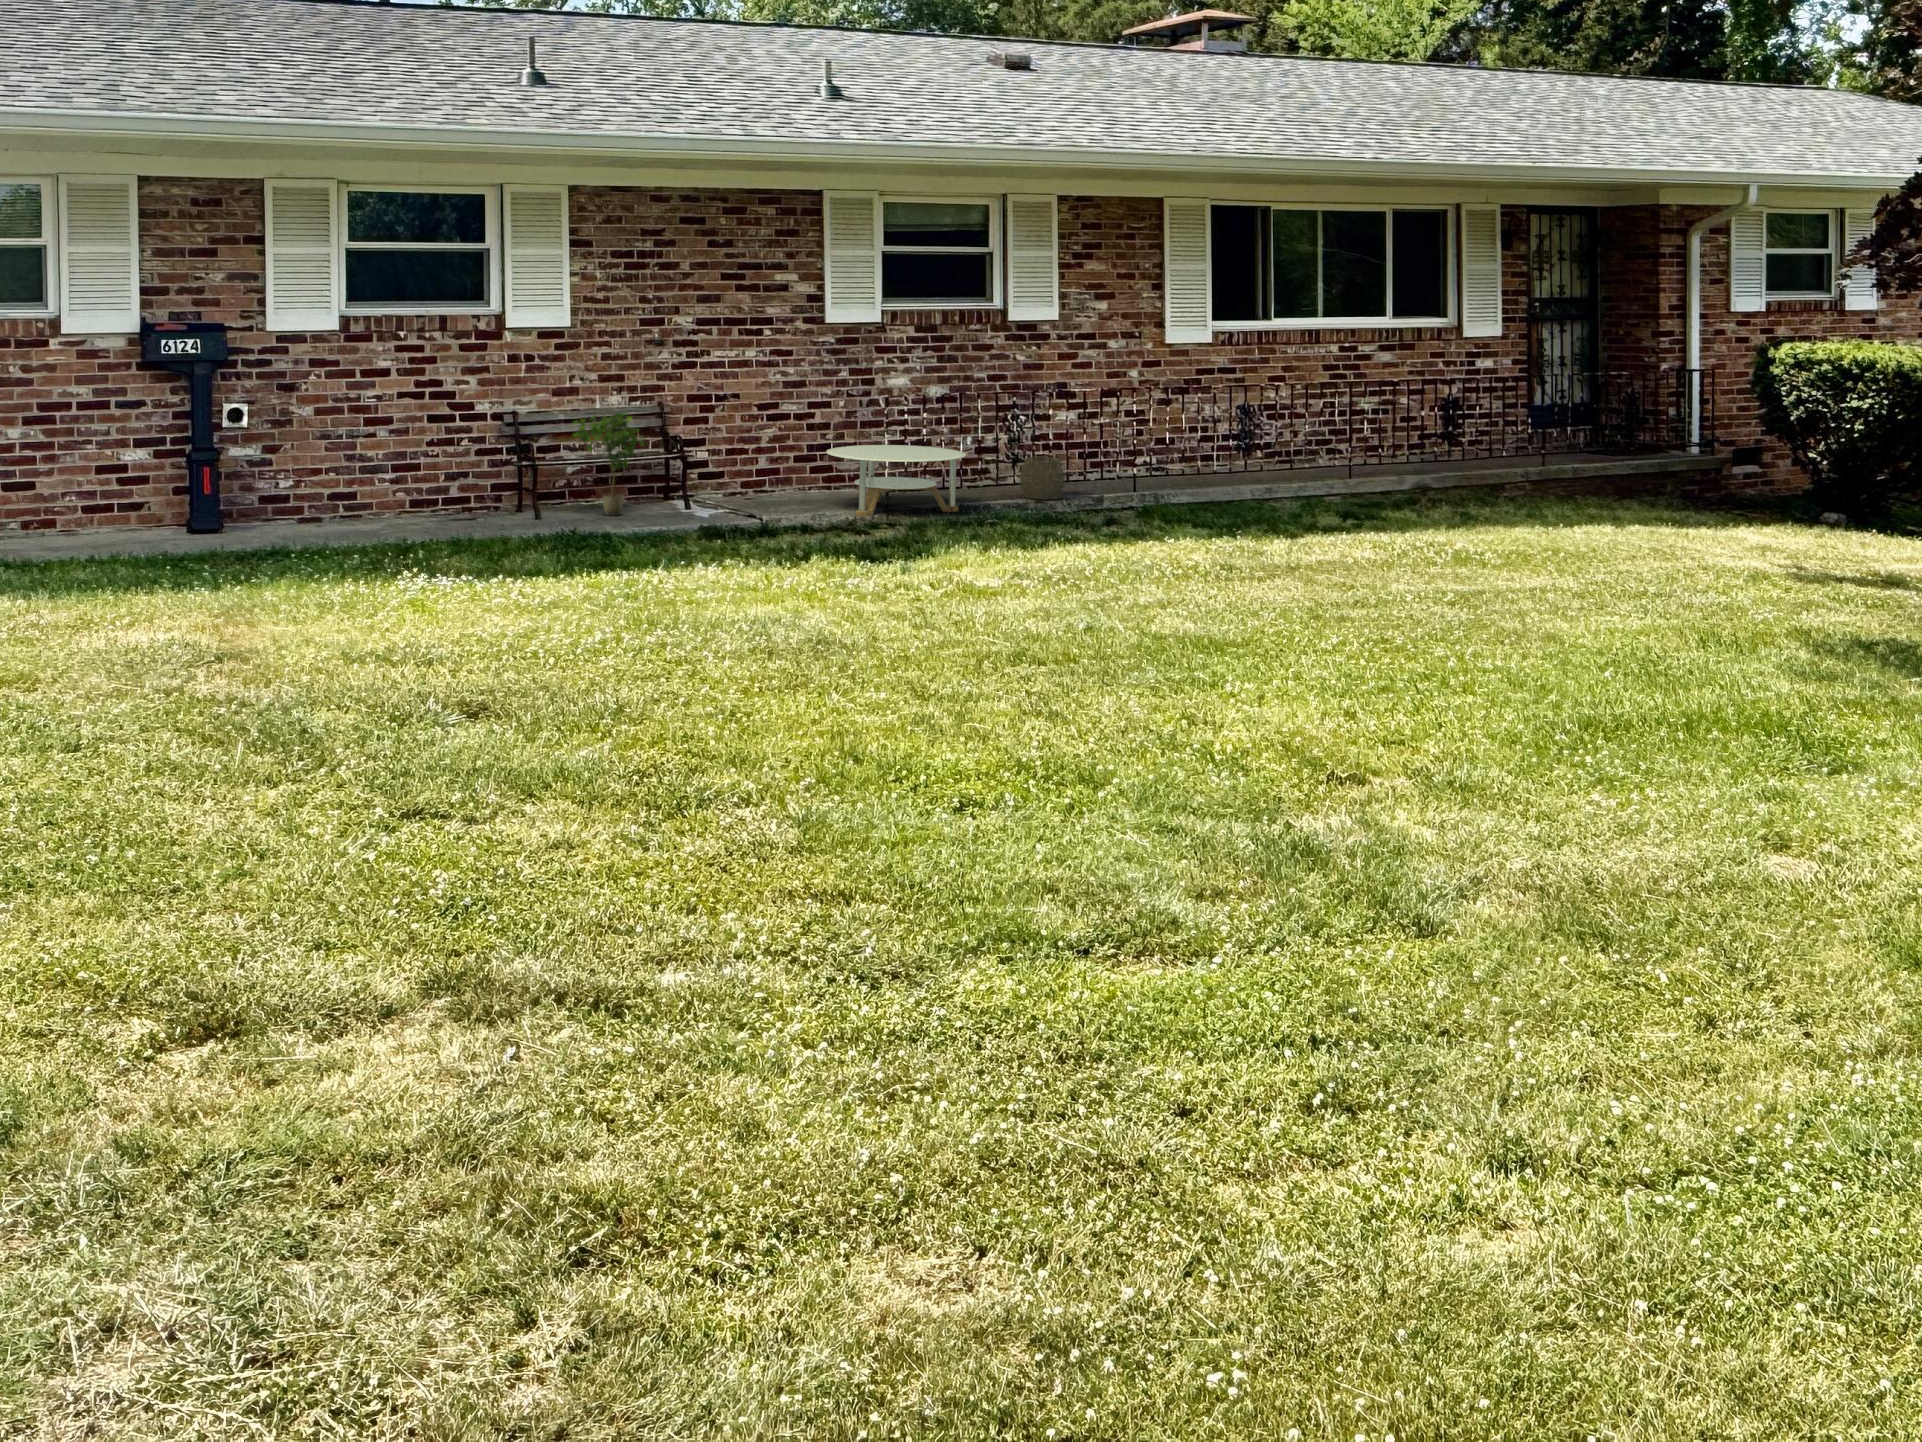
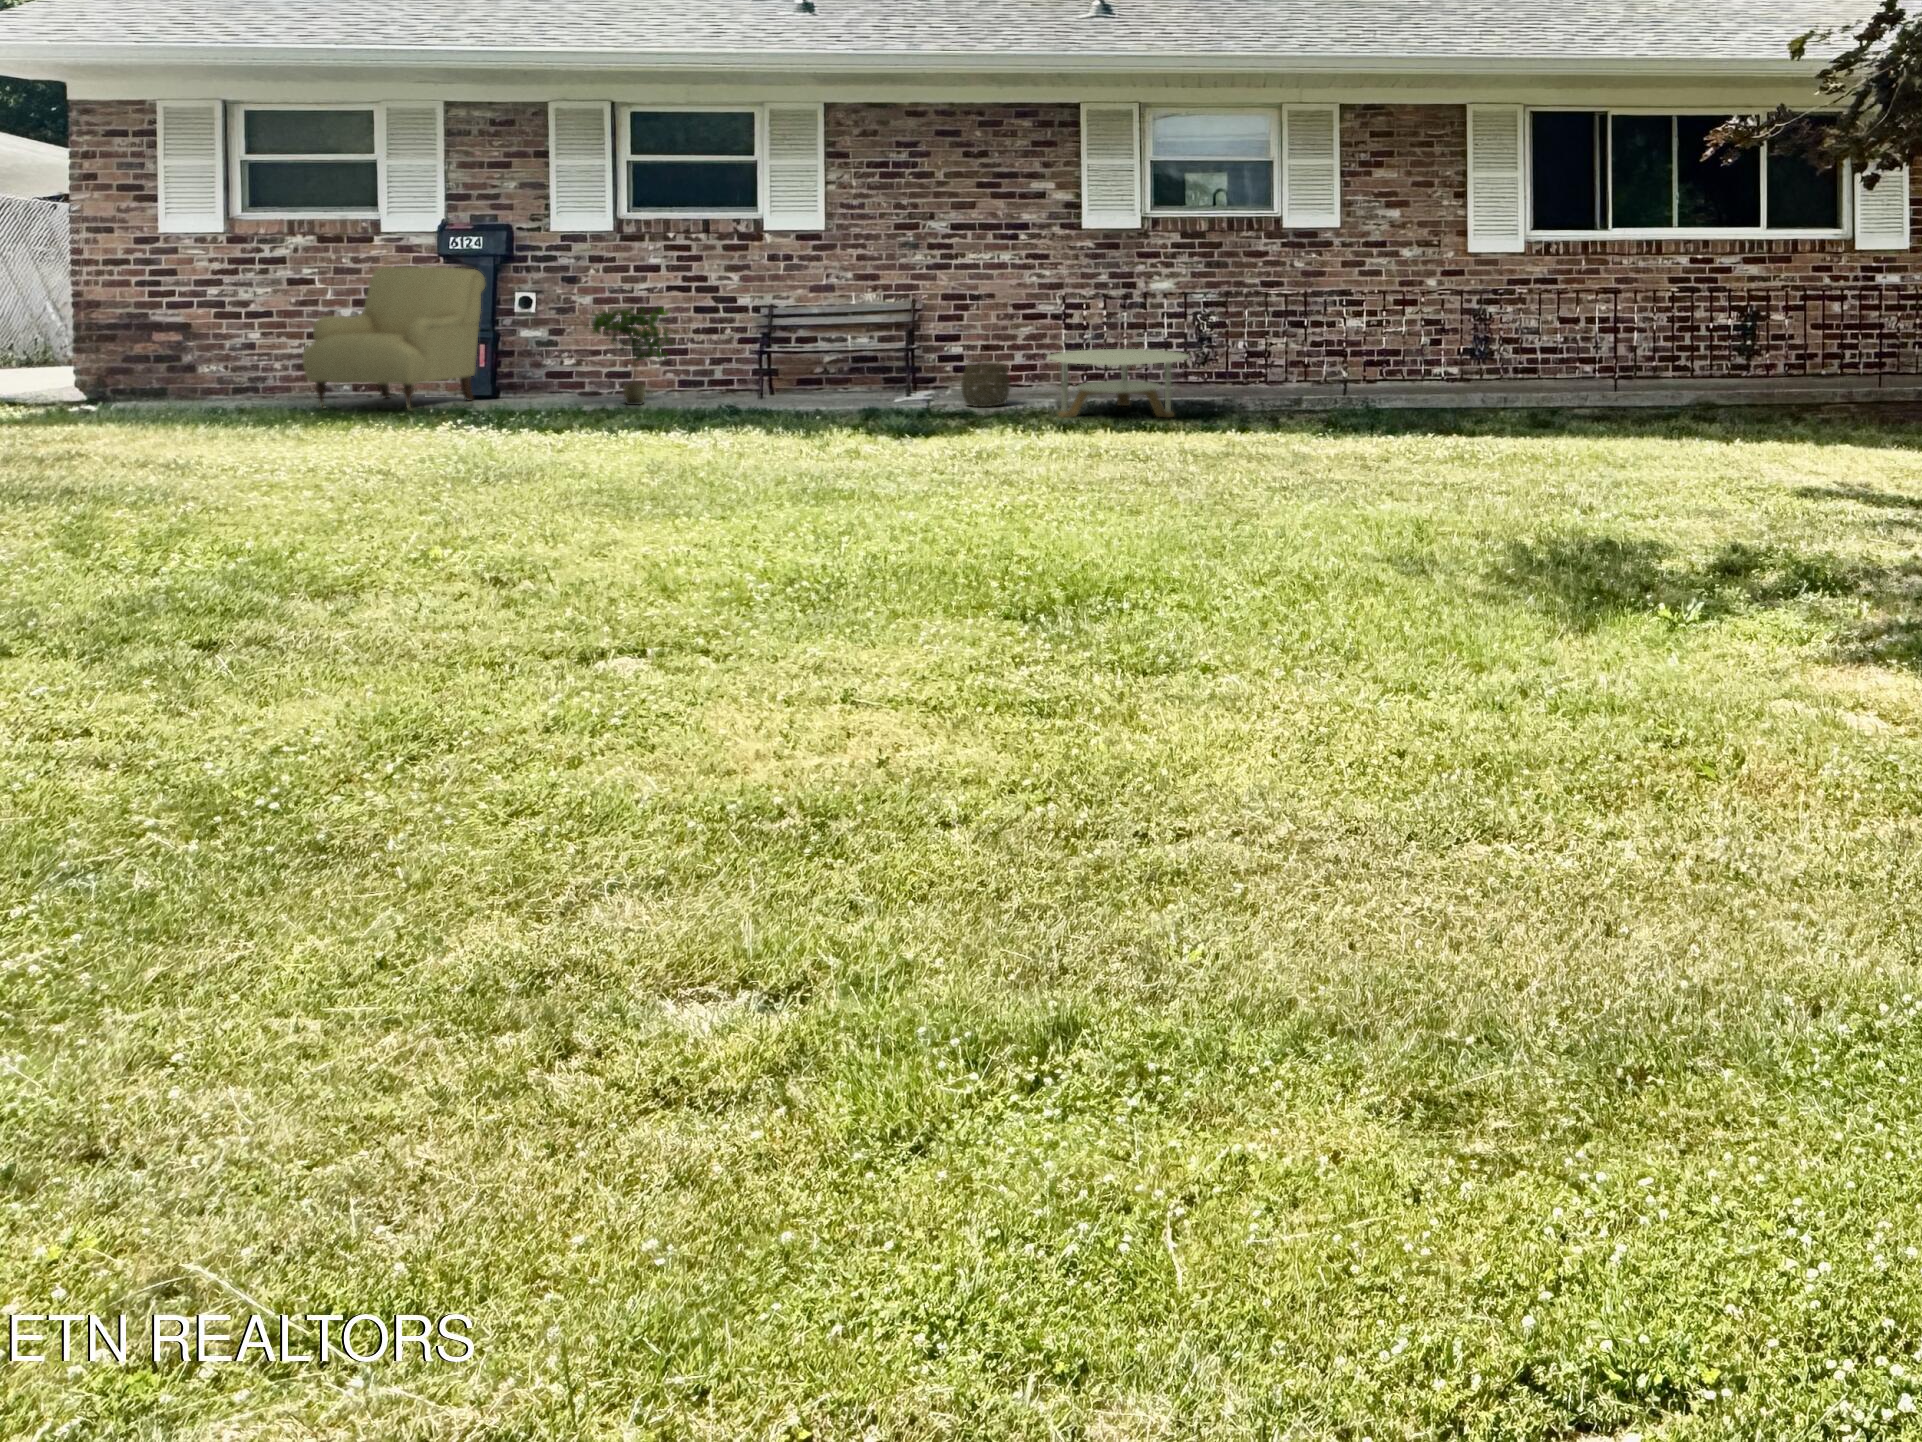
chair: none [50,377,206,546] -> present [302,267,485,410]
potted plant: present [573,411,644,516] -> present [585,306,672,405]
woven basket: present [1020,457,1065,500] -> present [961,362,1010,407]

